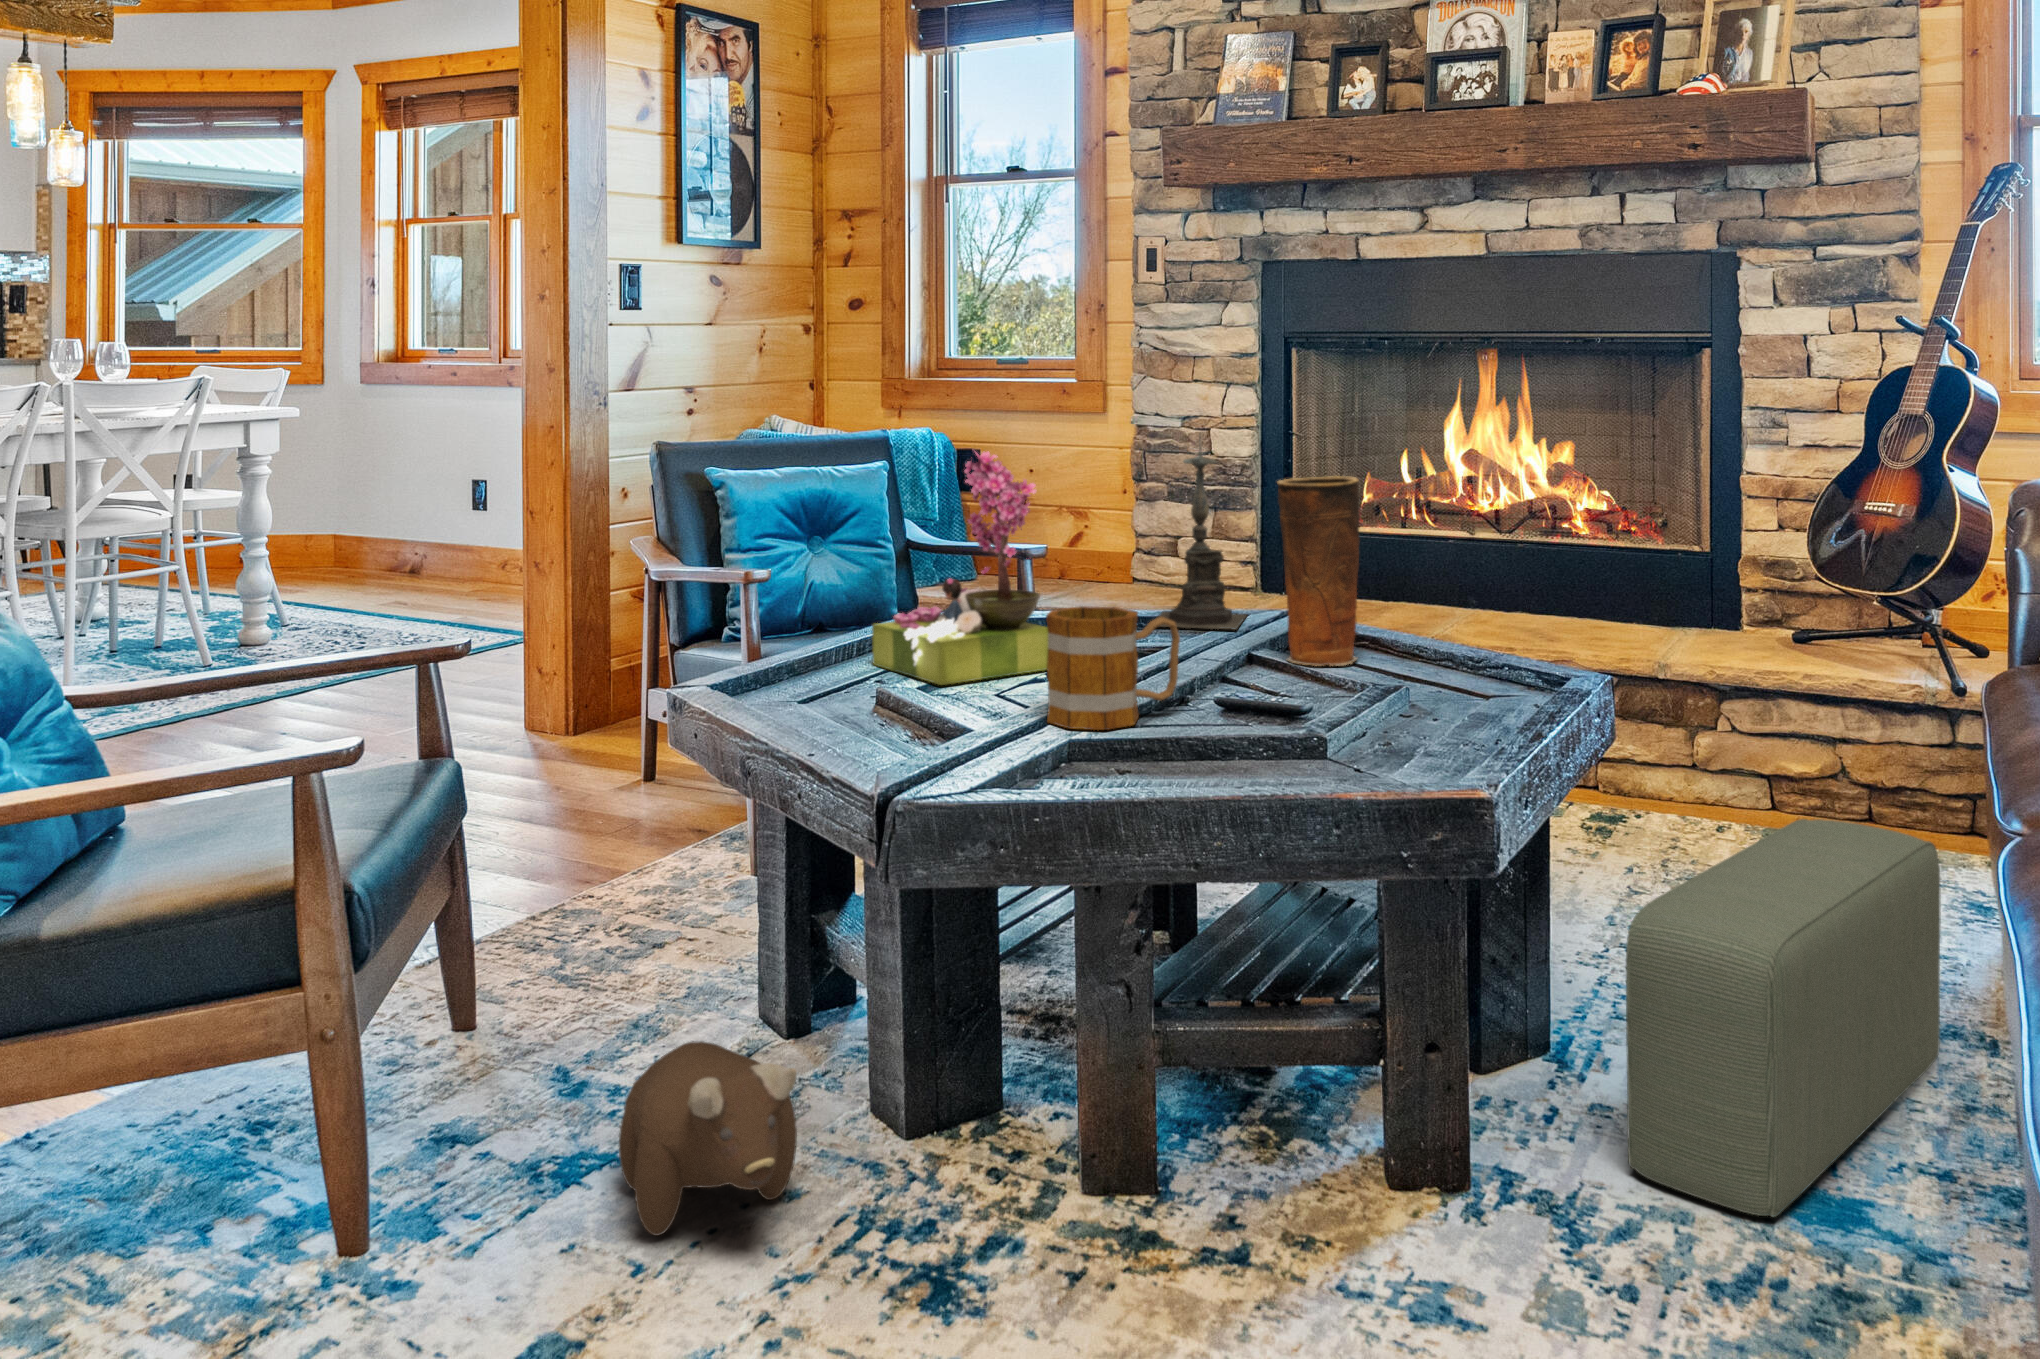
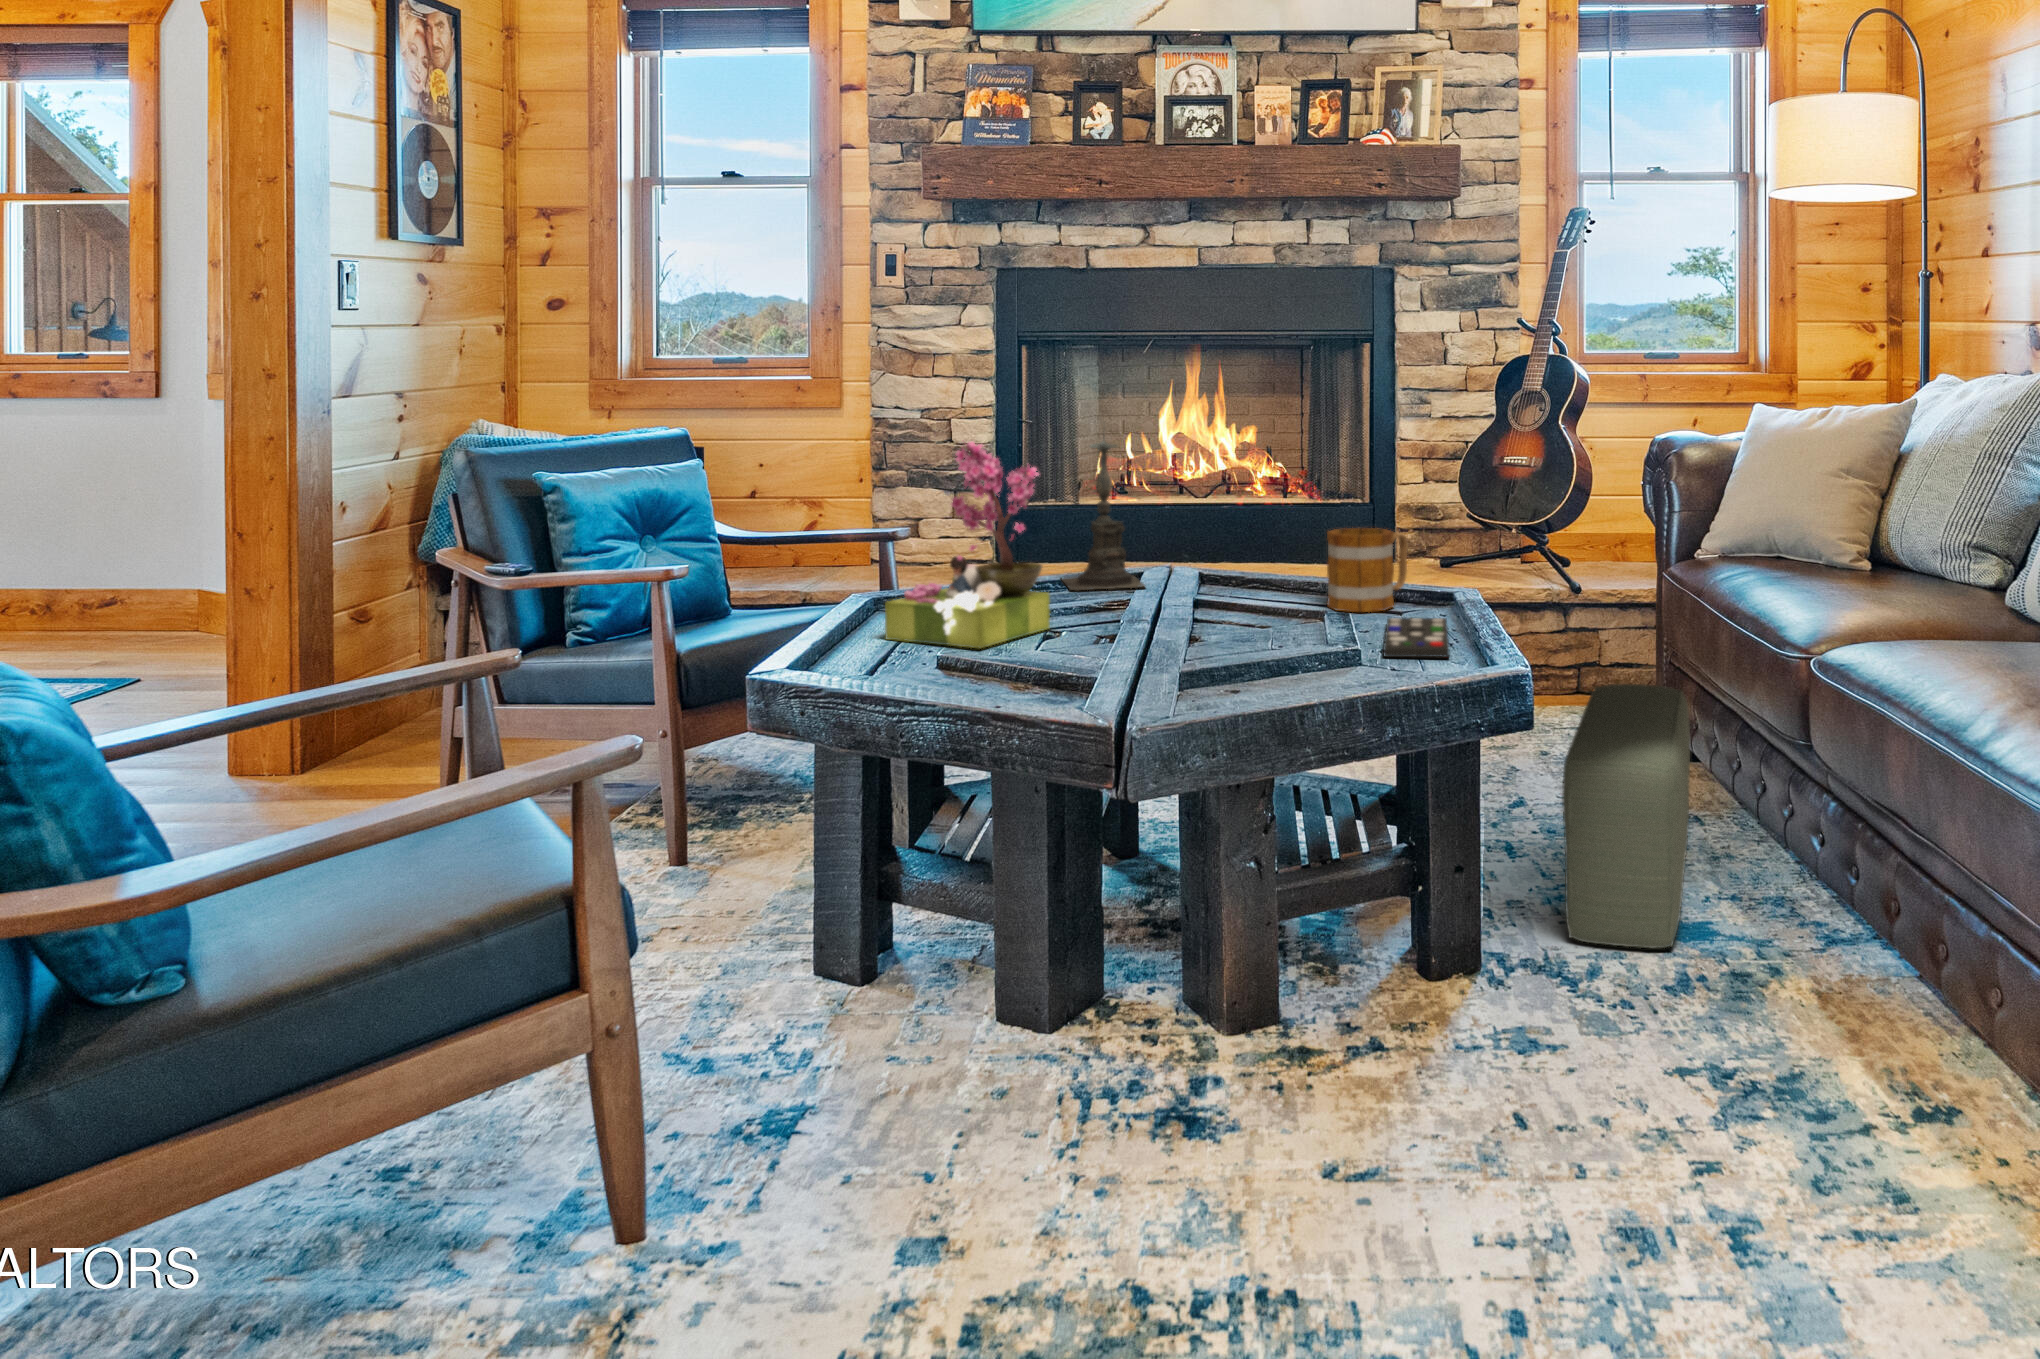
vase: present [1277,476,1360,666] -> none [1211,453,1277,608]
mug: present [1046,606,1180,730] -> present [1327,528,1408,612]
remote control: none [1376,696,1531,758] -> present [1384,618,1449,657]
plush toy: present [619,1041,797,1235] -> none [843,970,1038,1143]

